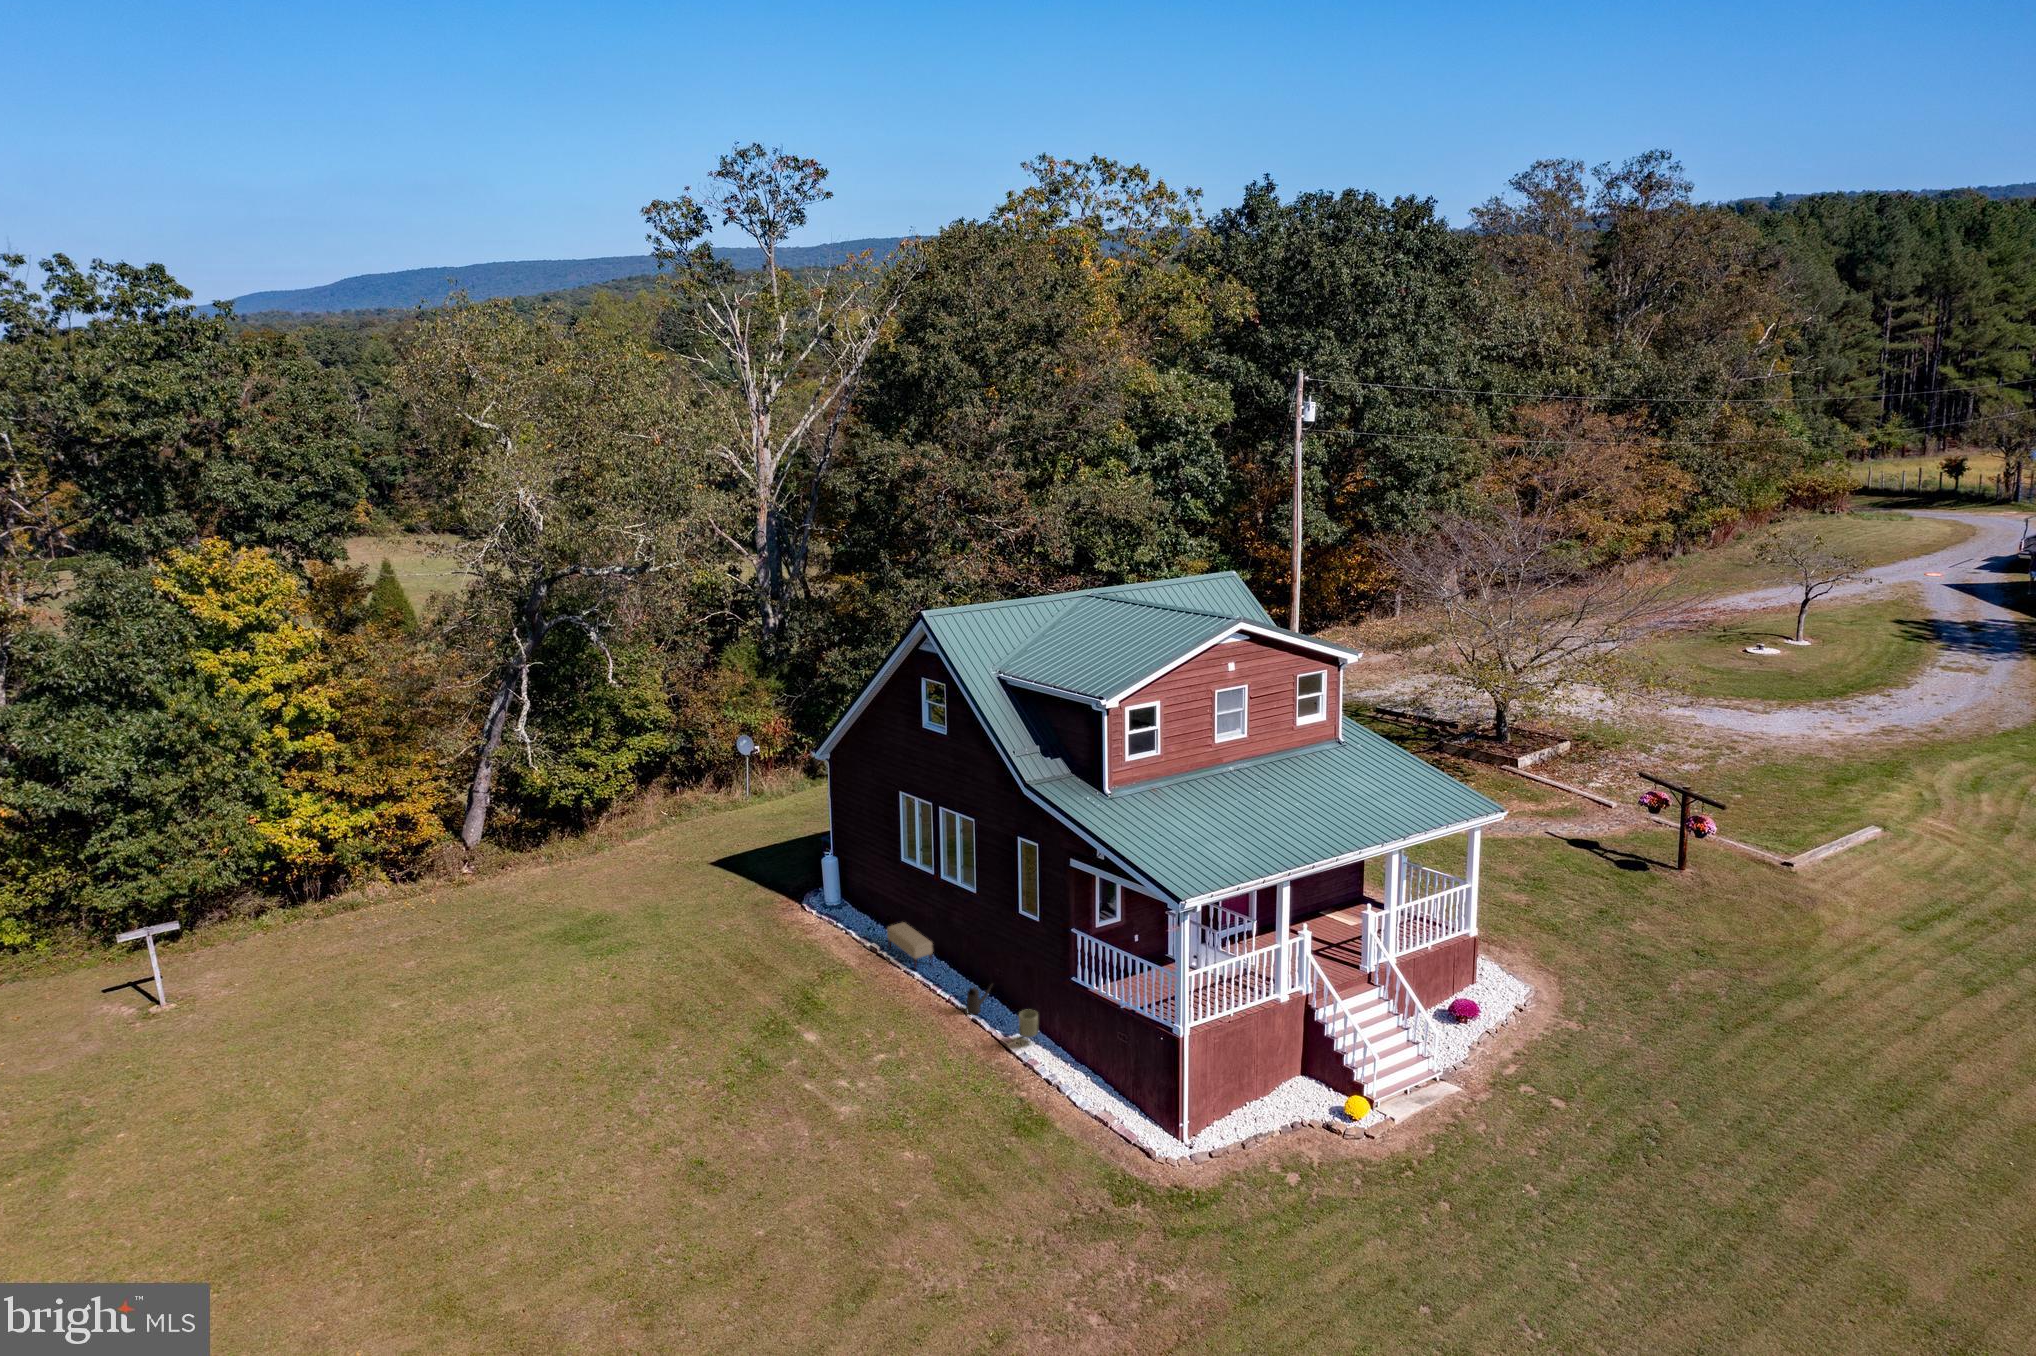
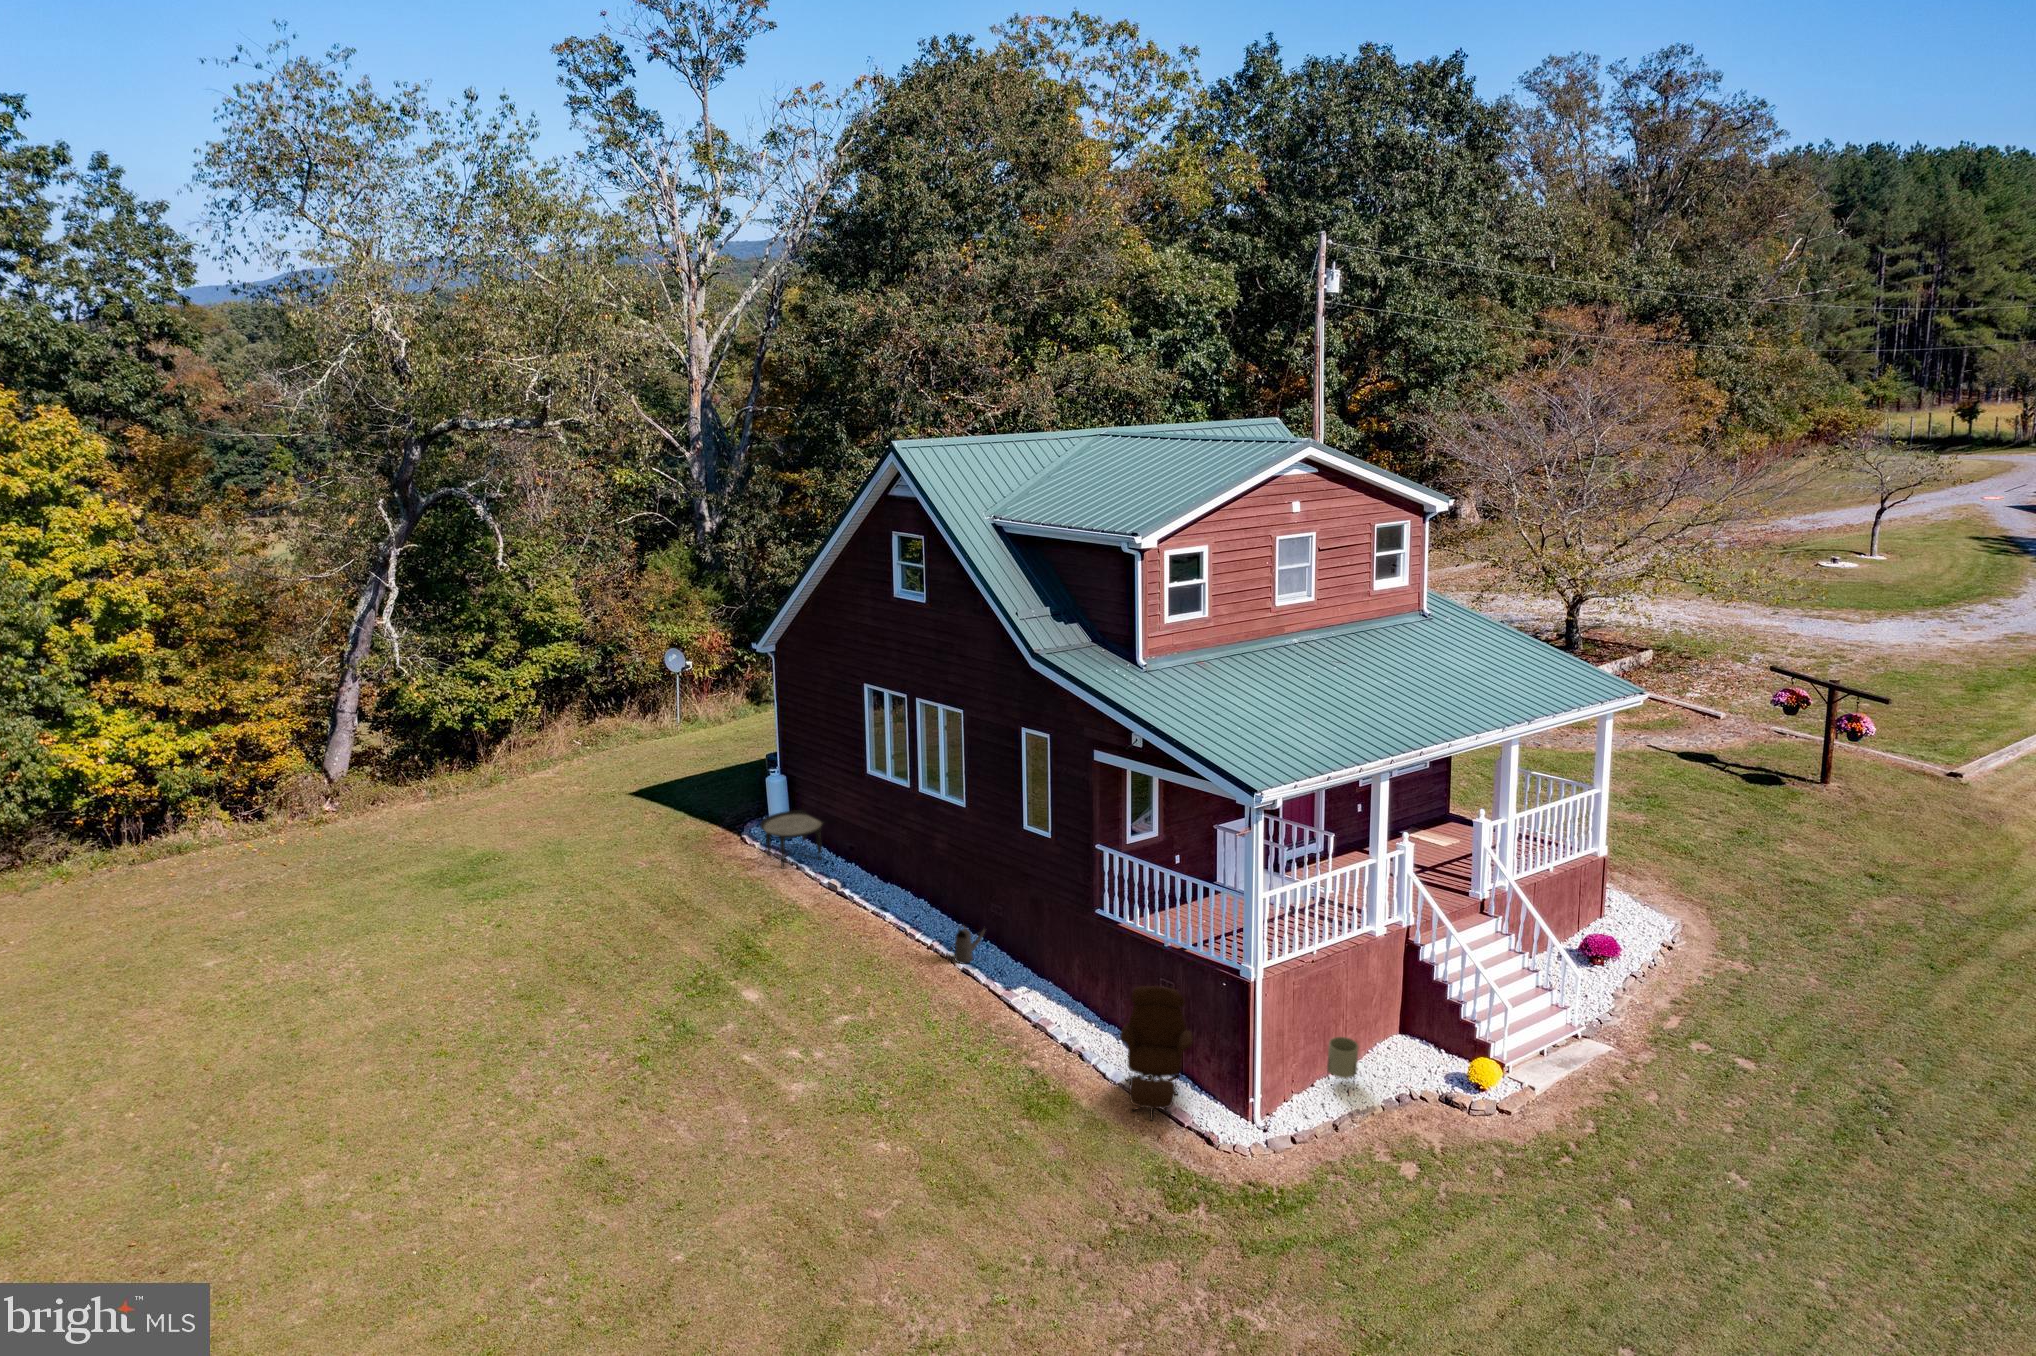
round table: none [816,886,868,934] -> present [760,811,824,869]
bench: present [887,922,933,969] -> none [850,852,909,910]
planter: present [1019,1010,1038,1037] -> present [1327,1037,1359,1078]
lounge chair: none [1086,1038,1141,1141] -> present [1120,986,1193,1120]

